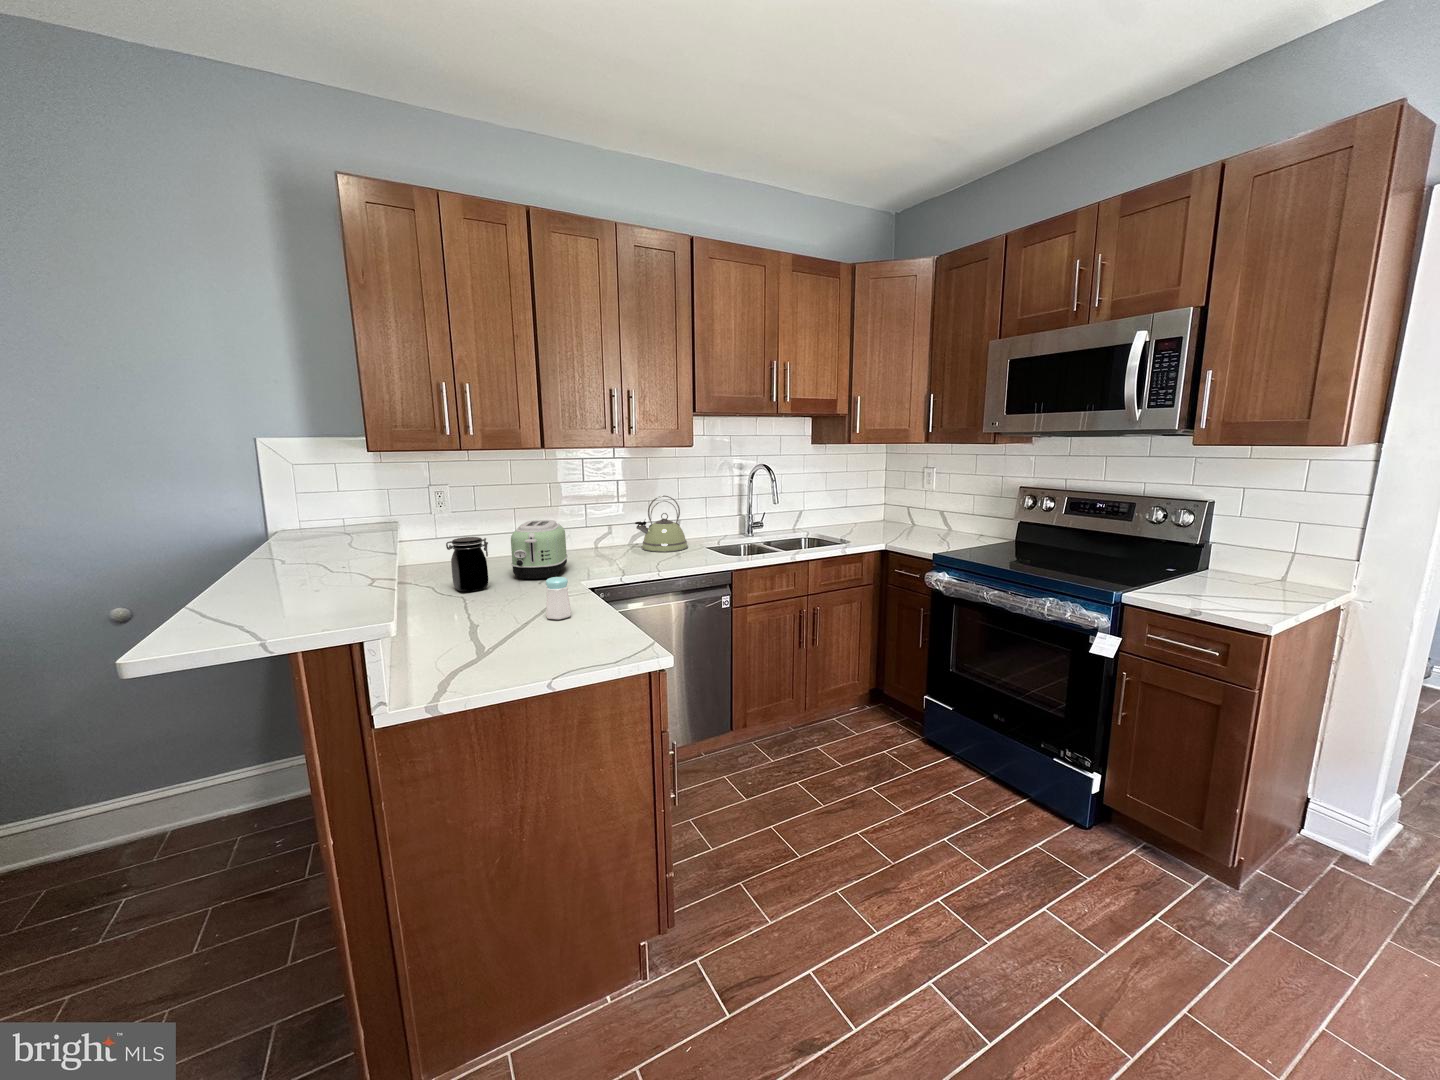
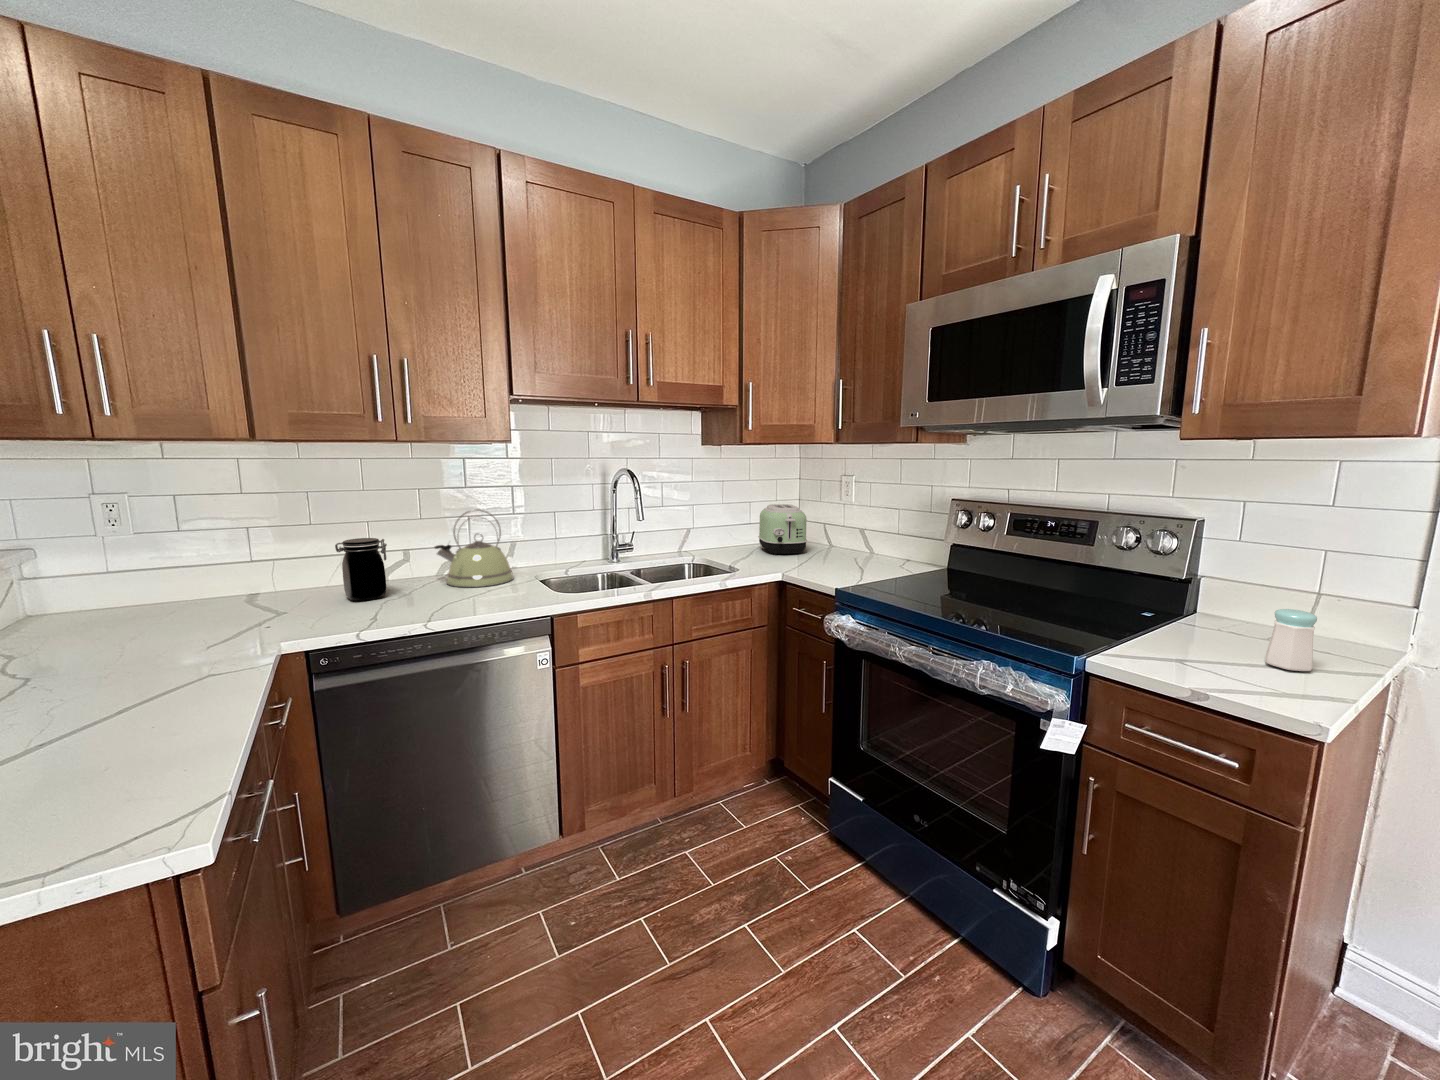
toaster: present [511,520,568,579] -> present [758,504,807,554]
jar: present [446,537,488,592] -> present [335,538,387,601]
salt shaker: present [546,577,571,619] -> present [1266,609,1317,671]

